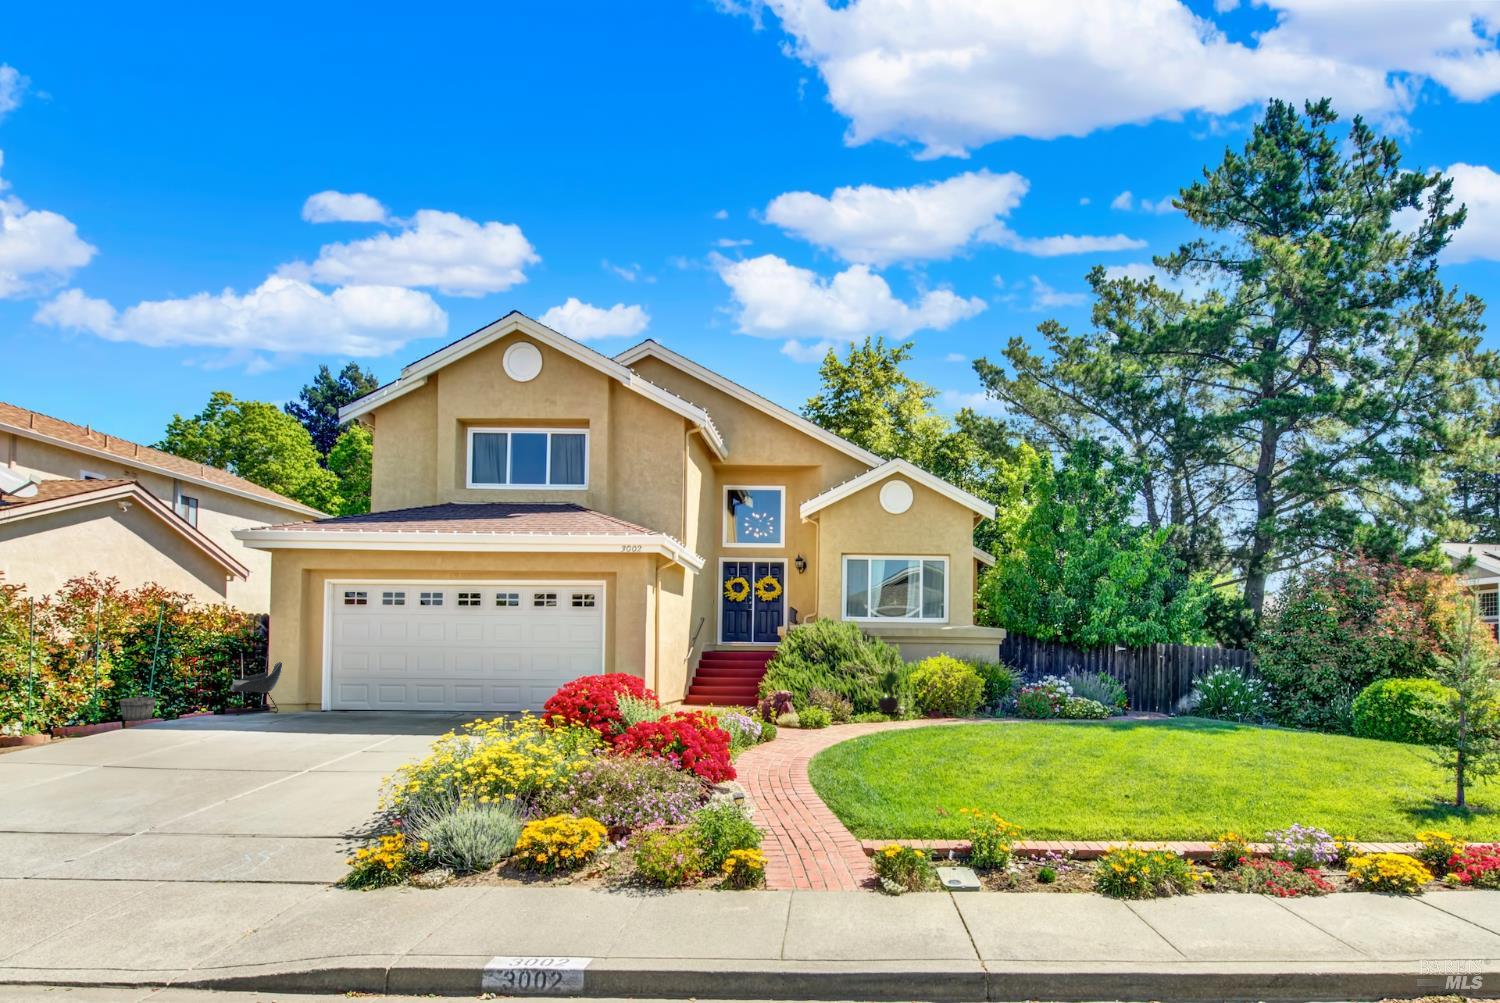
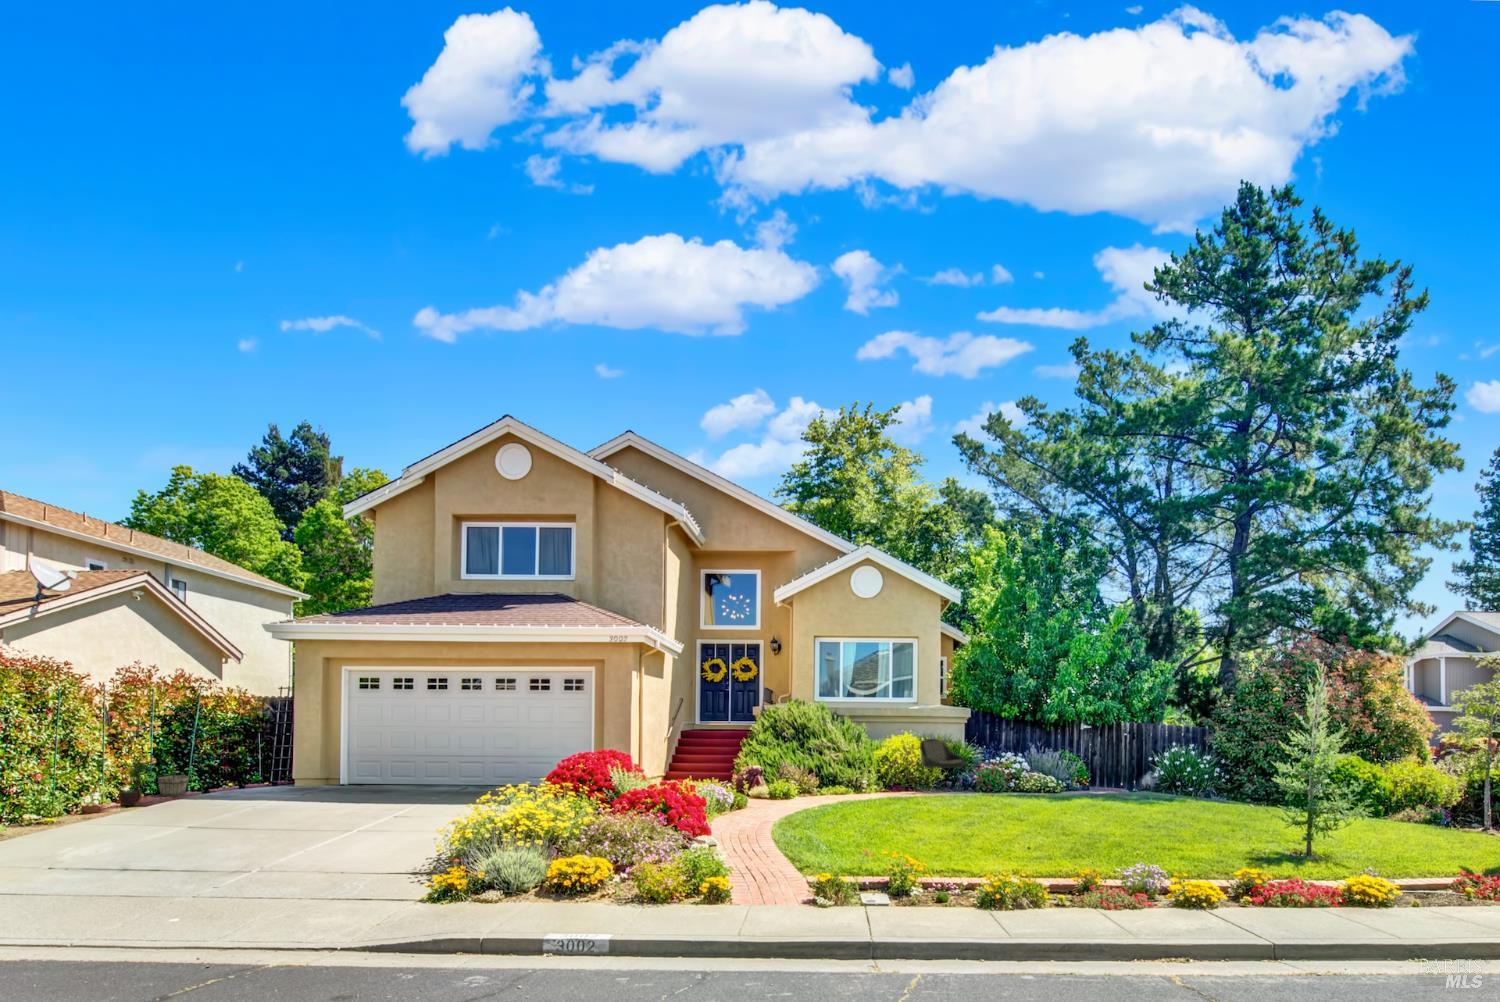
lounge chair: present [230,662,282,715] -> present [920,739,967,787]
potted tree: present [878,671,901,713] -> present [119,760,147,806]

